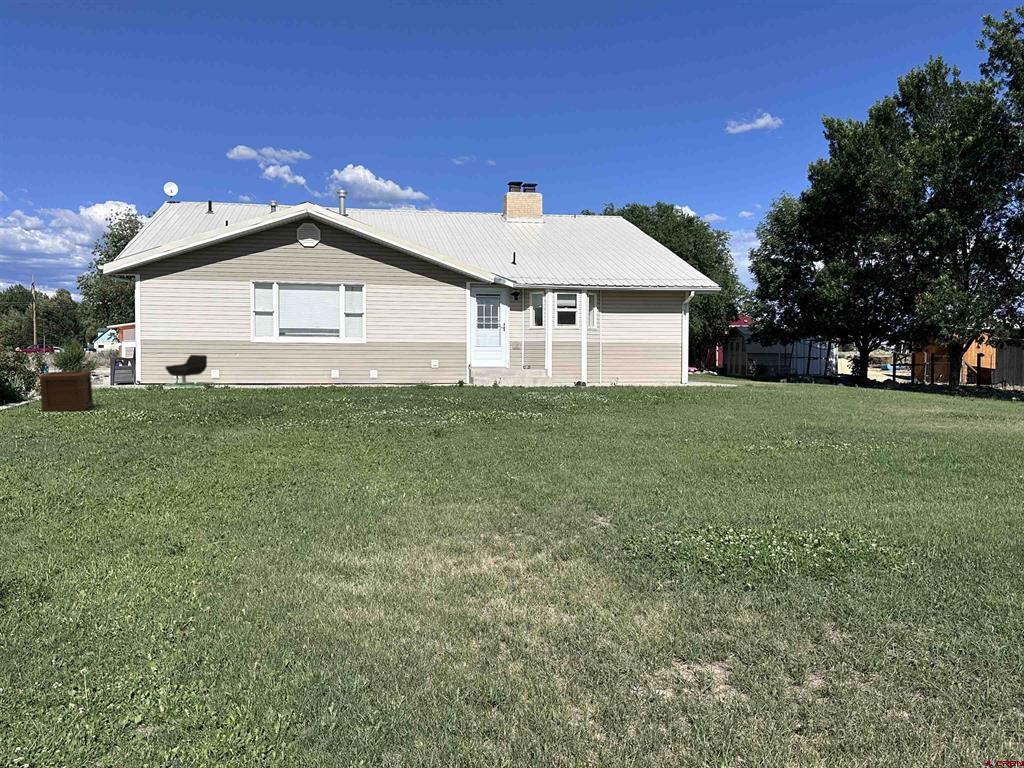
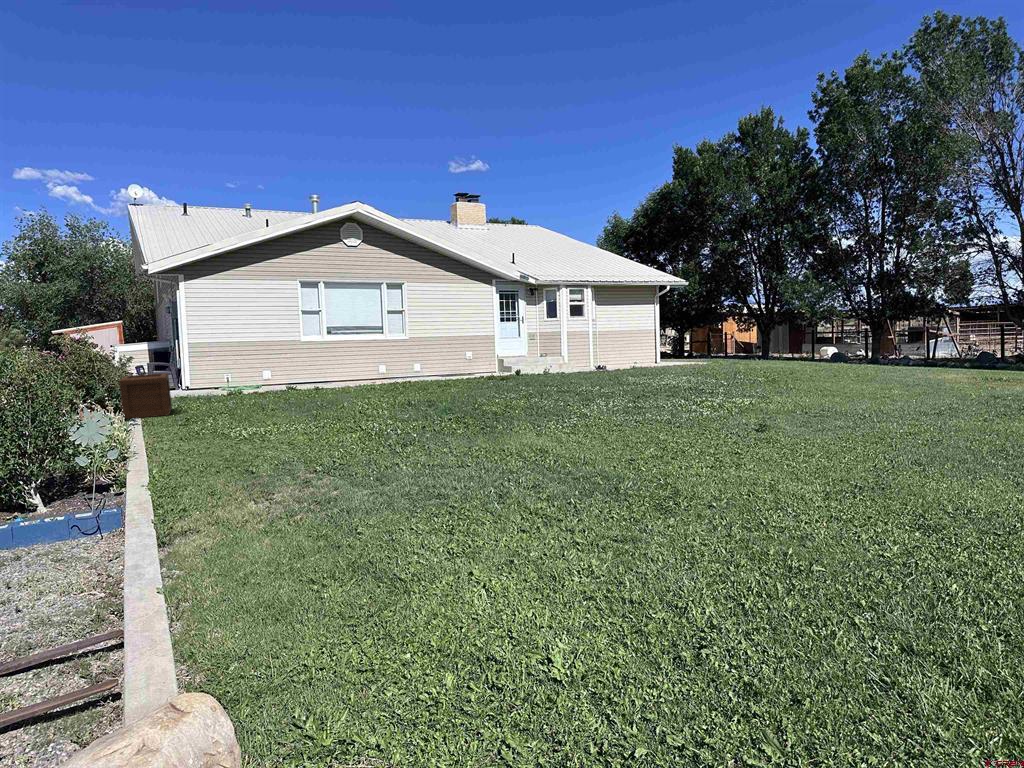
lounge chair: present [165,355,207,385] -> none [218,355,261,387]

